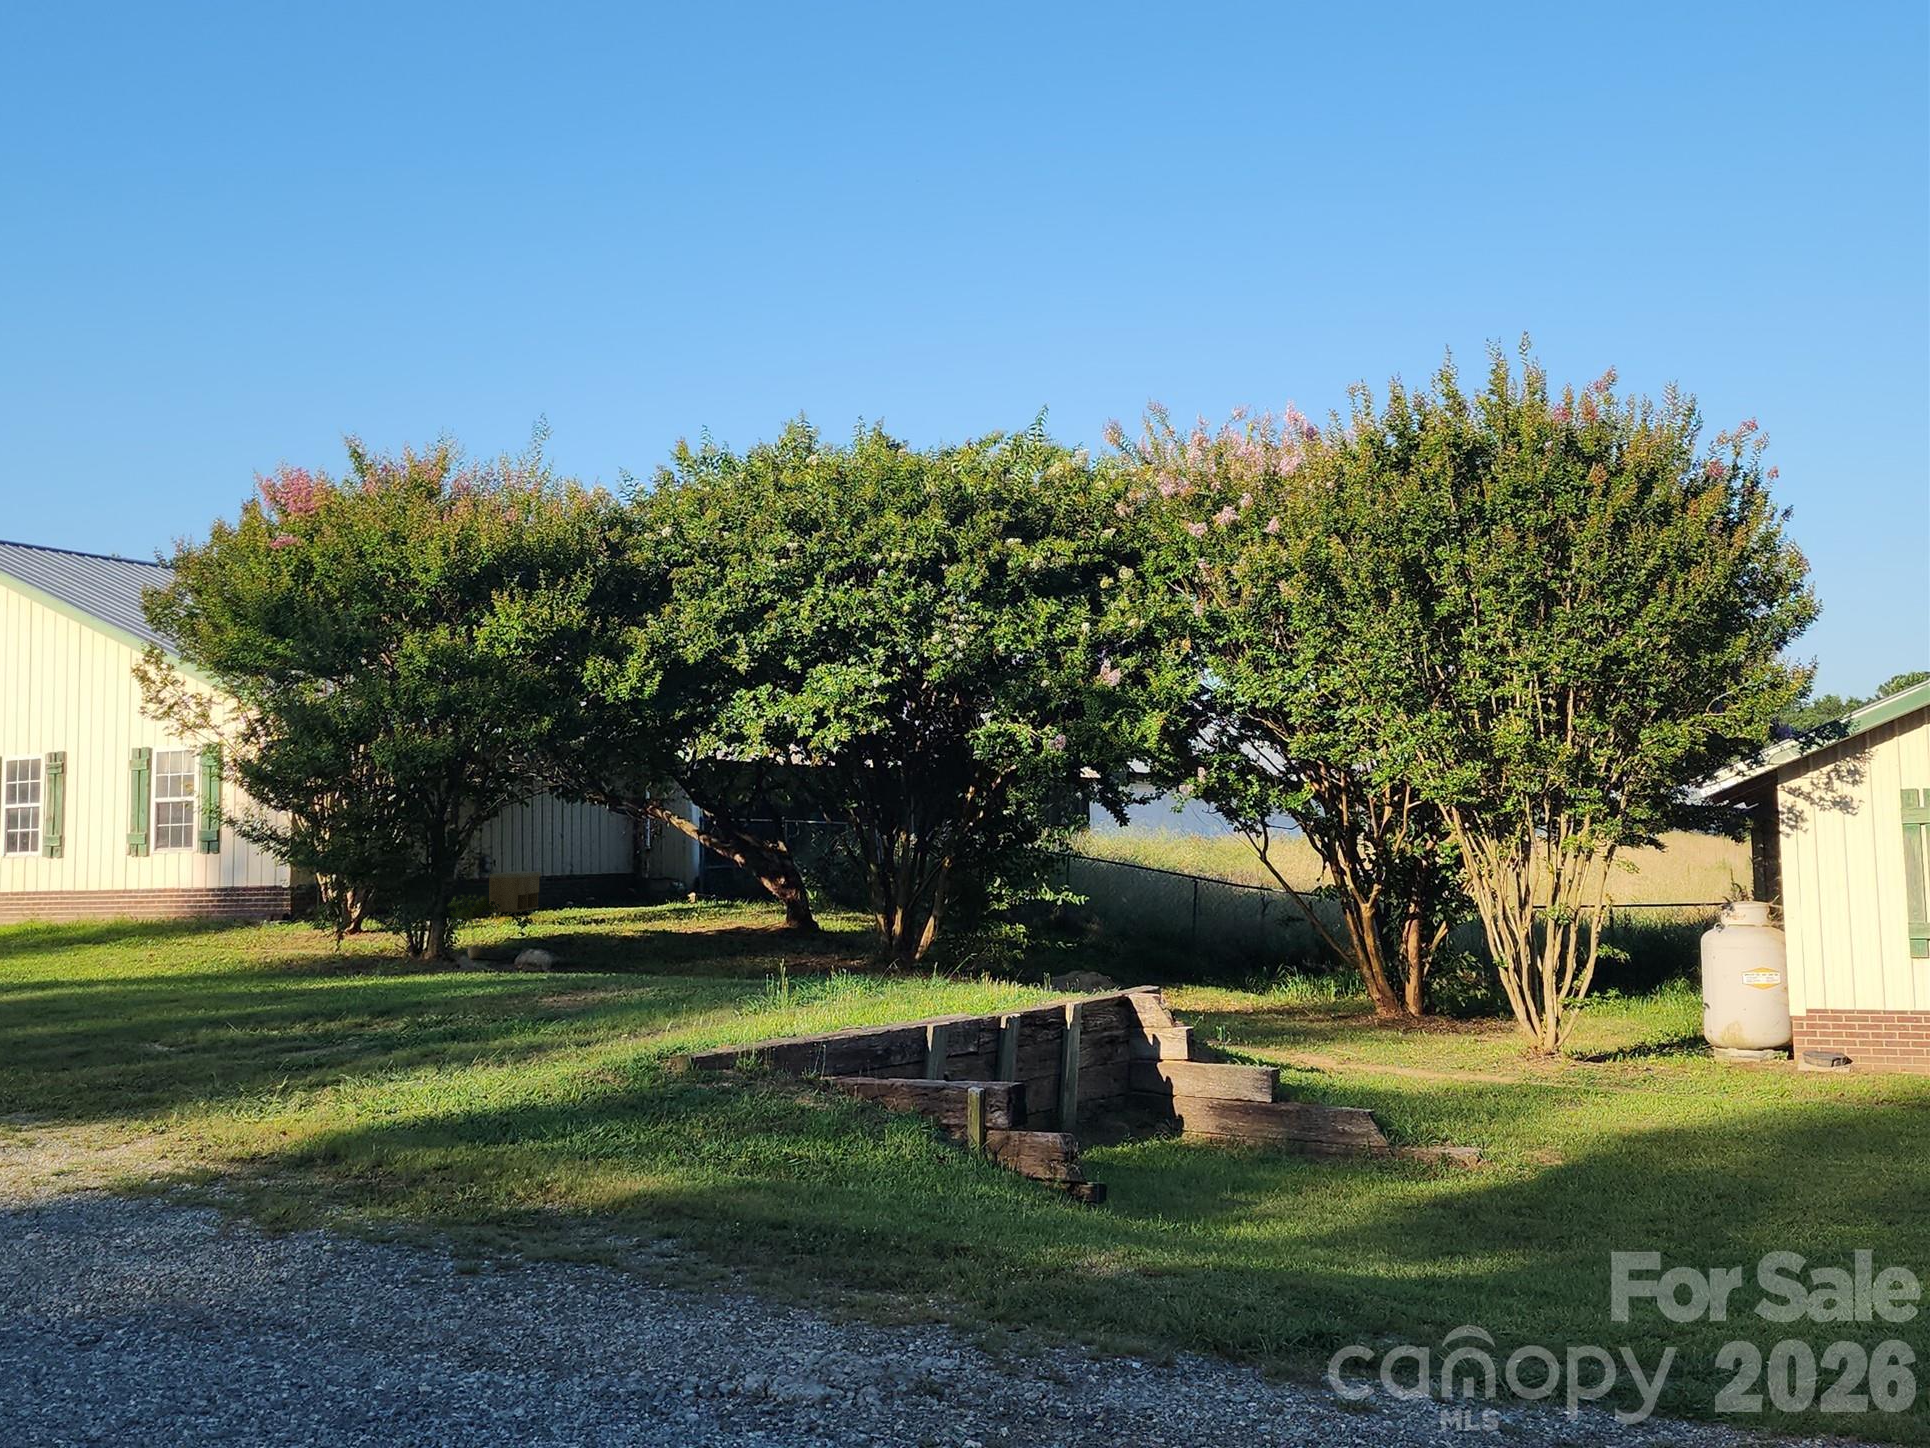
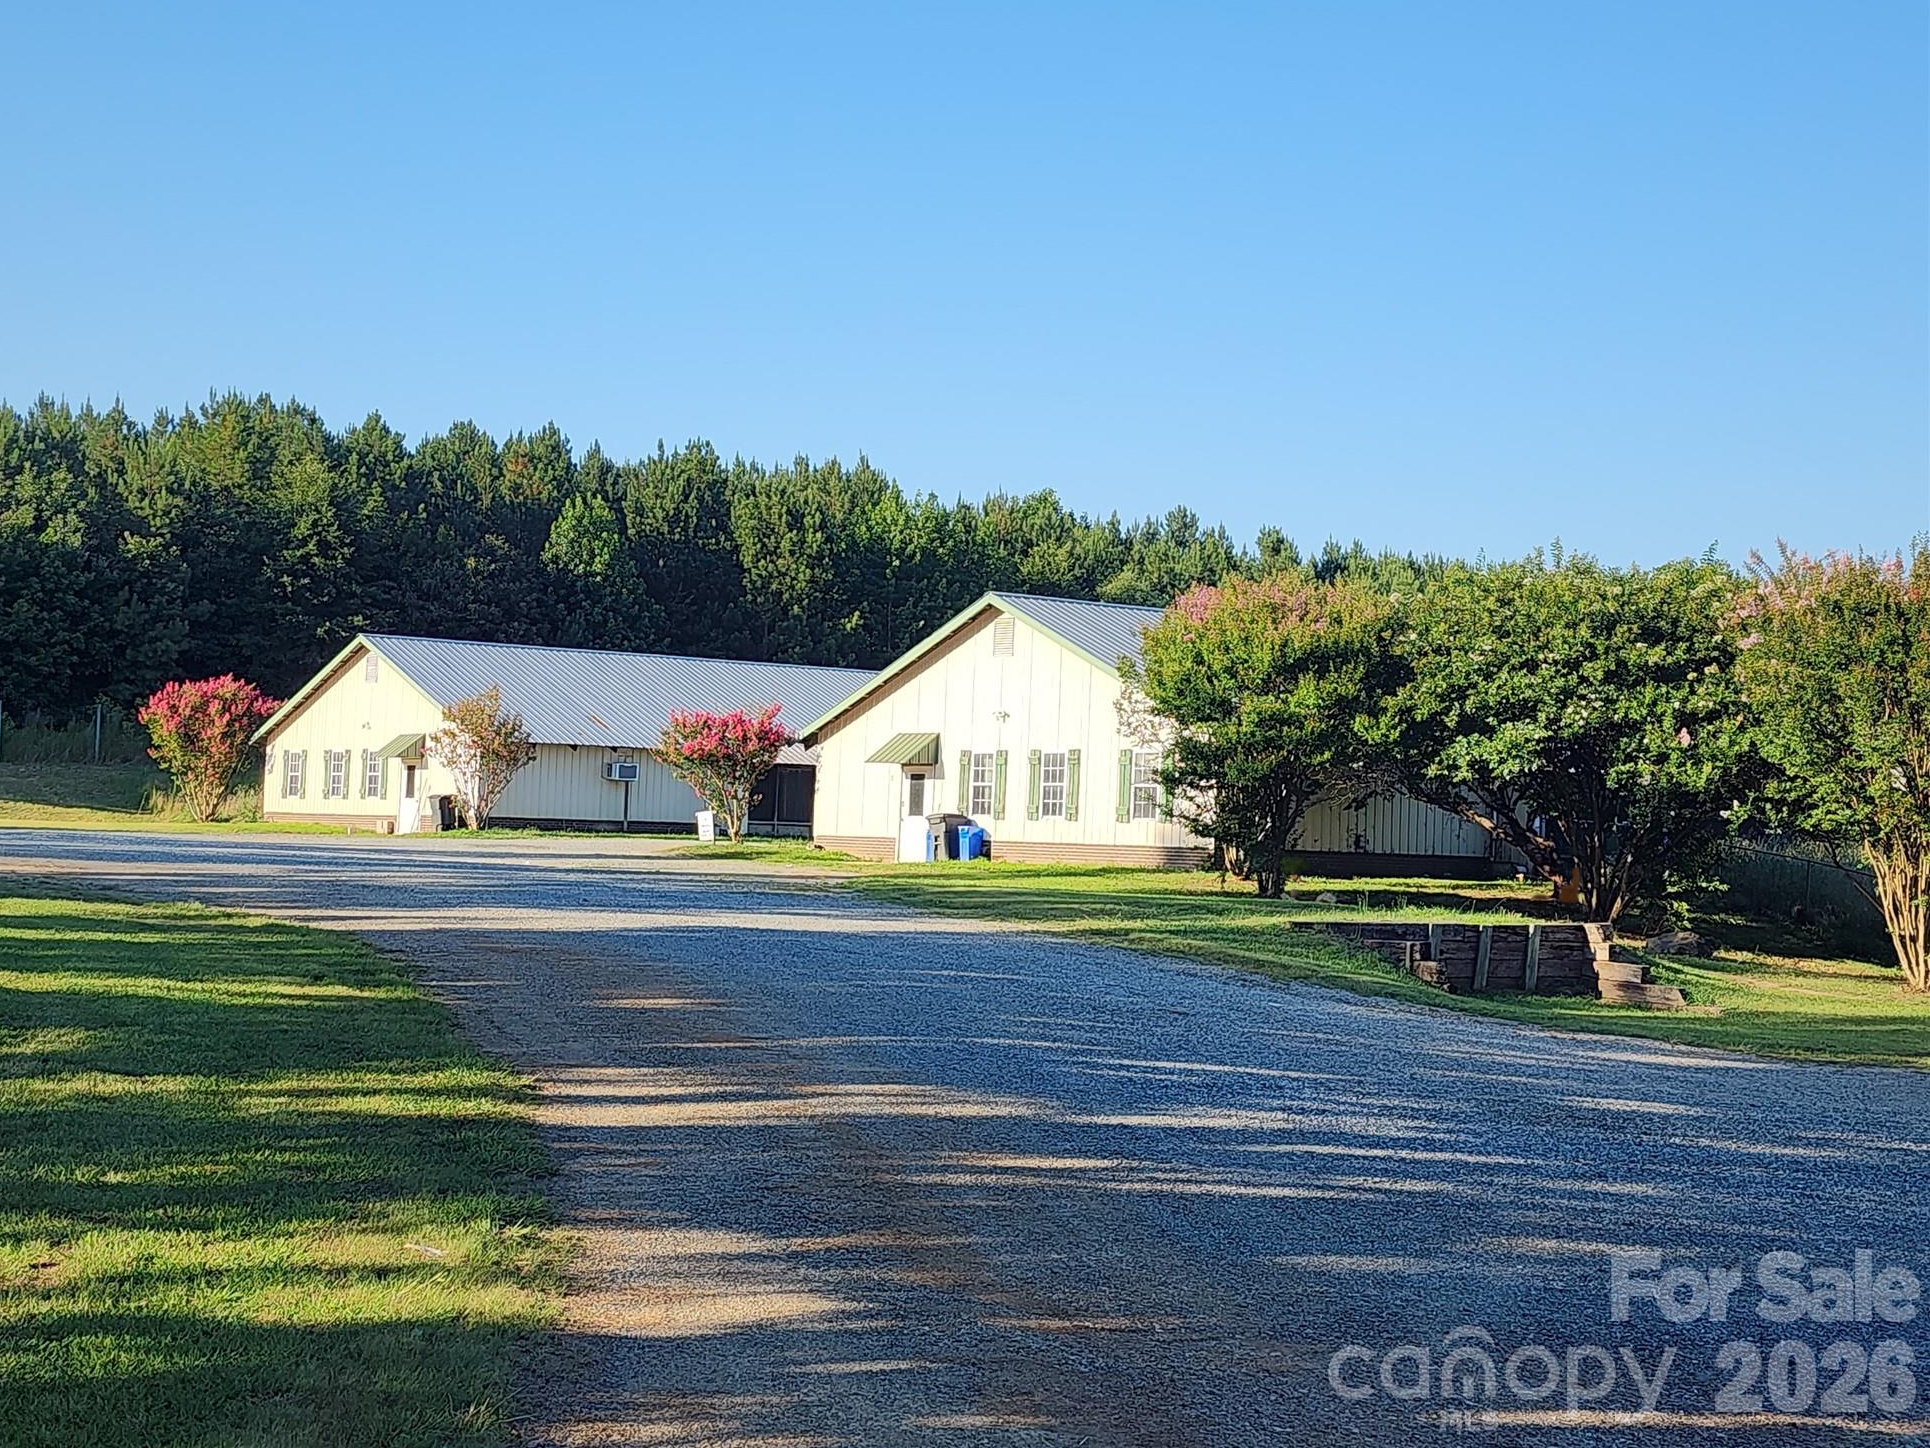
storage bench: present [489,871,541,916] -> none [1345,850,1385,882]
lounge chair: none [811,878,886,944] -> present [1532,868,1579,910]

